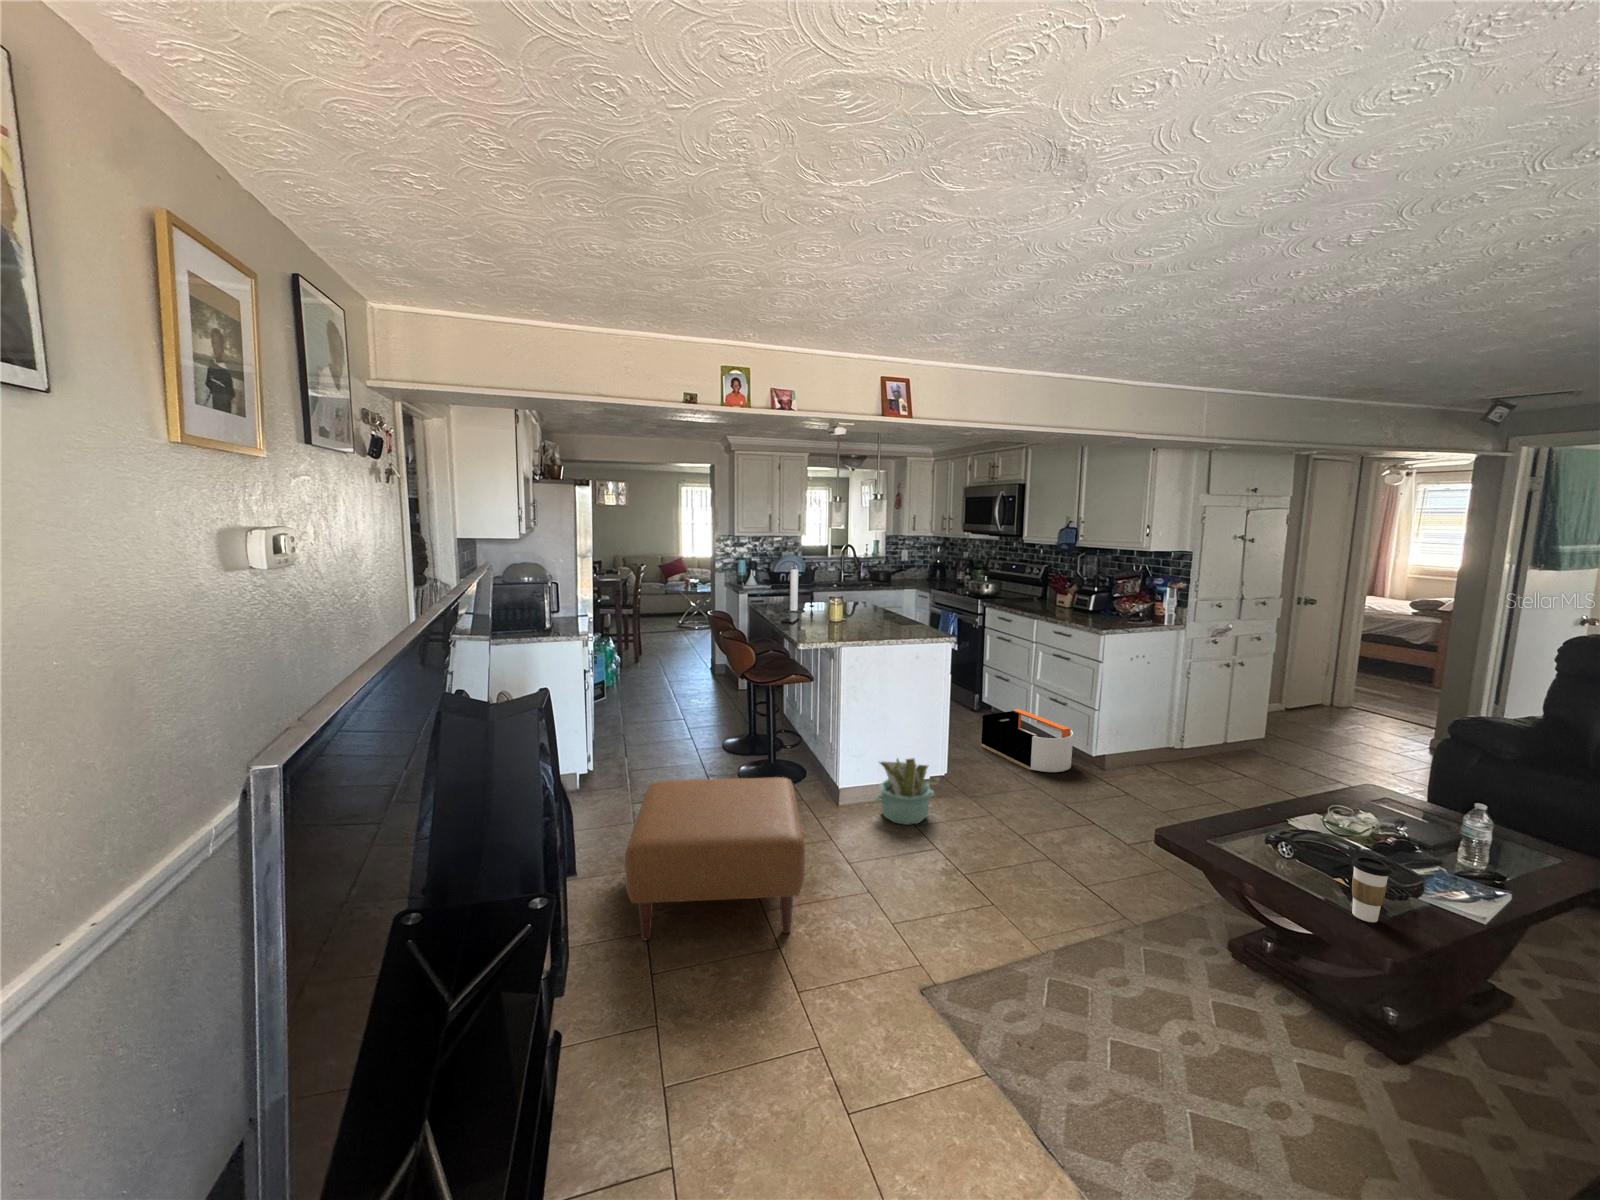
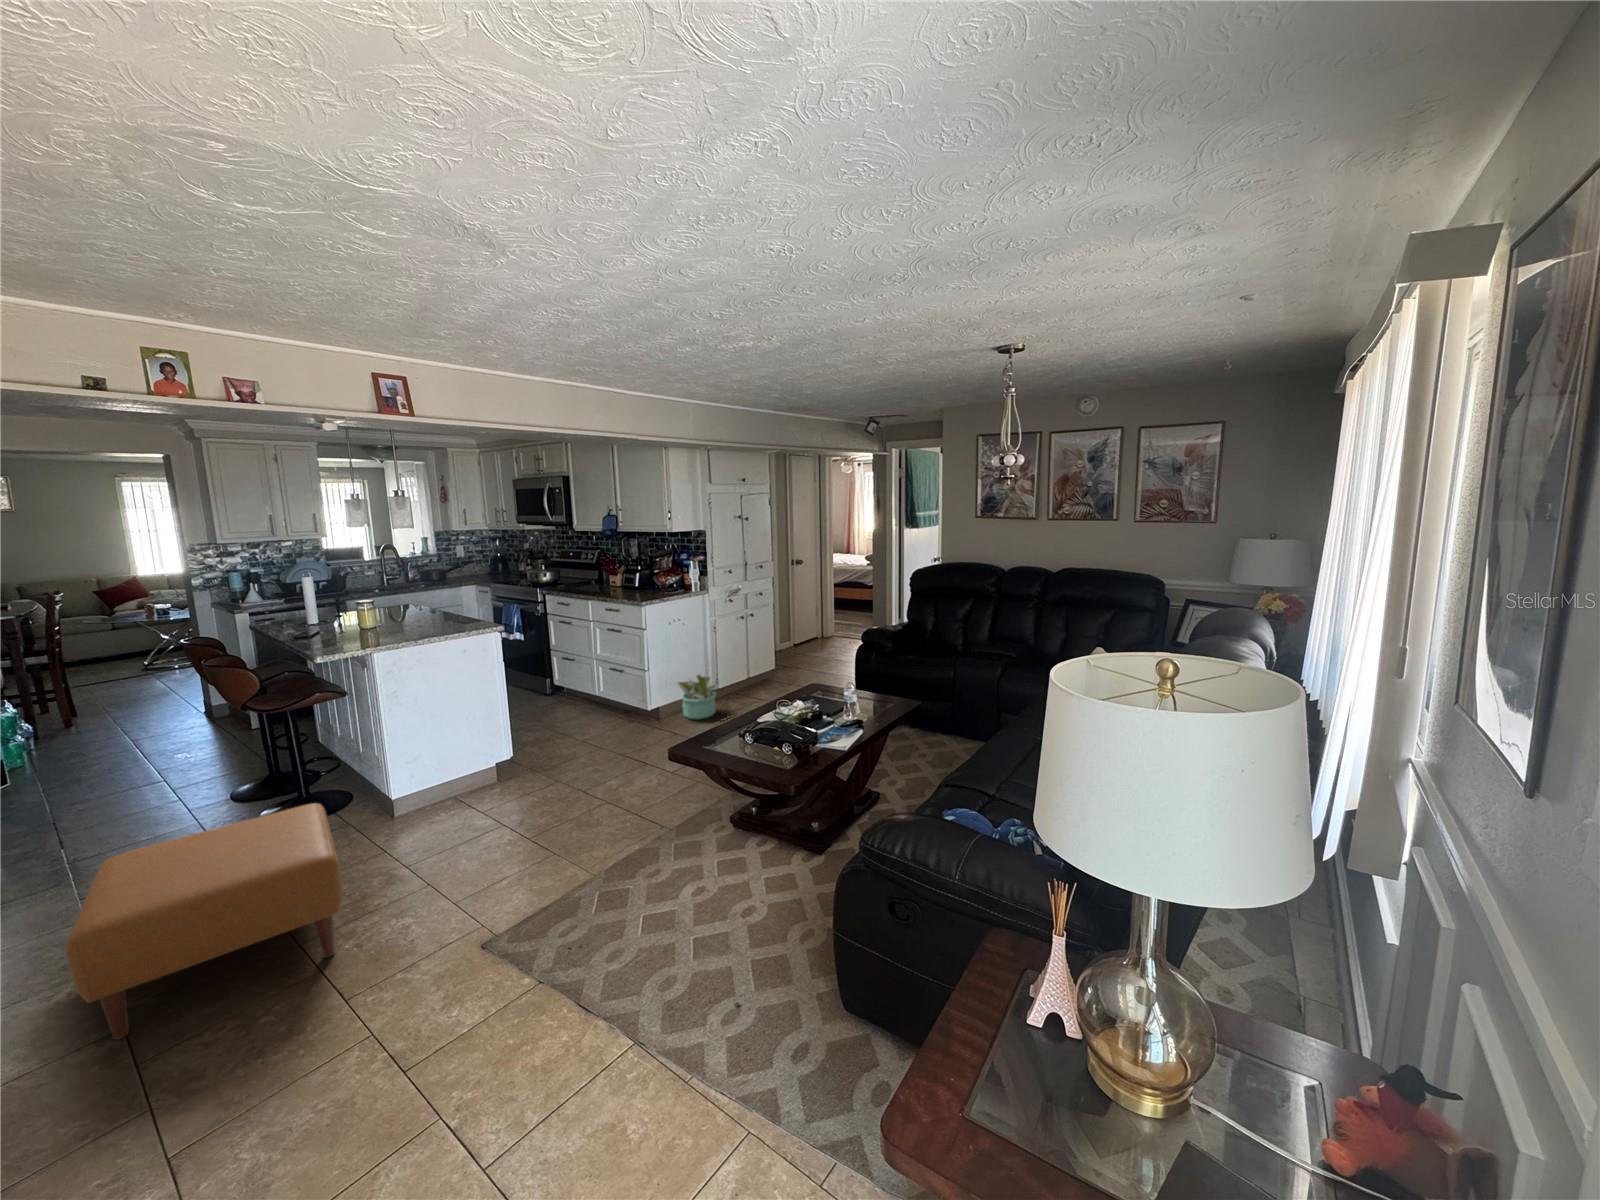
storage bin: present [981,709,1073,772] -> none [550,683,632,735]
decorative plant: present [875,758,939,825] -> present [678,674,716,719]
coffee cup: present [1352,856,1391,922] -> none [776,729,795,770]

